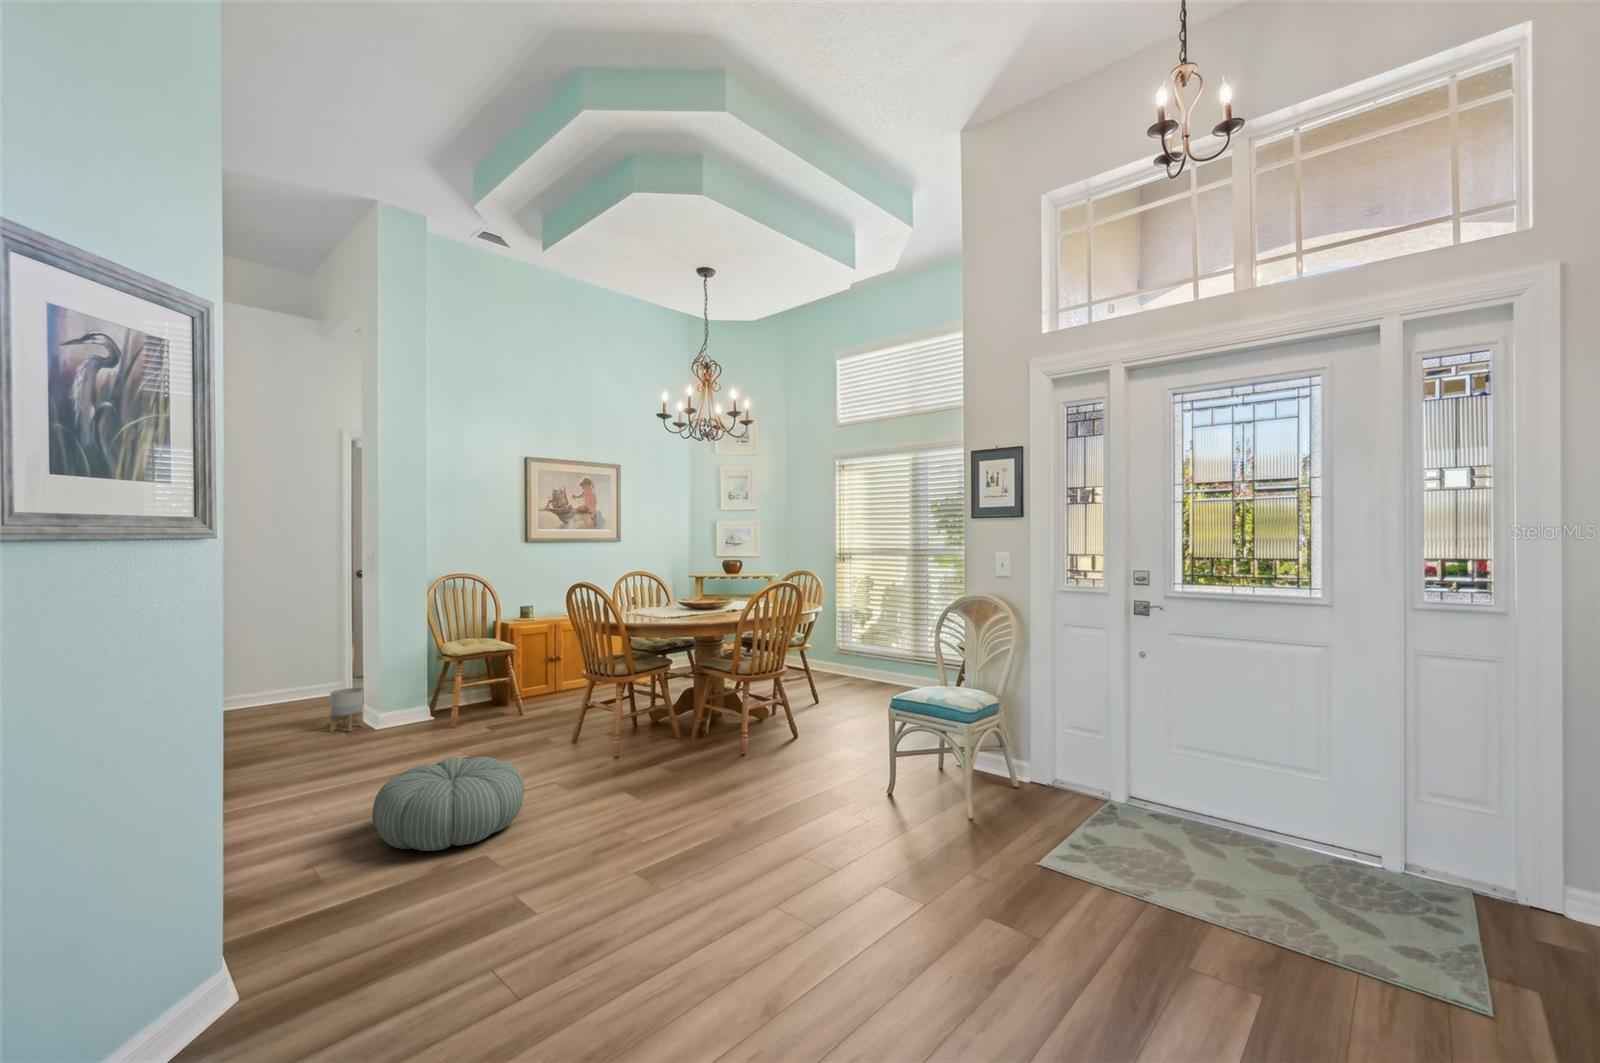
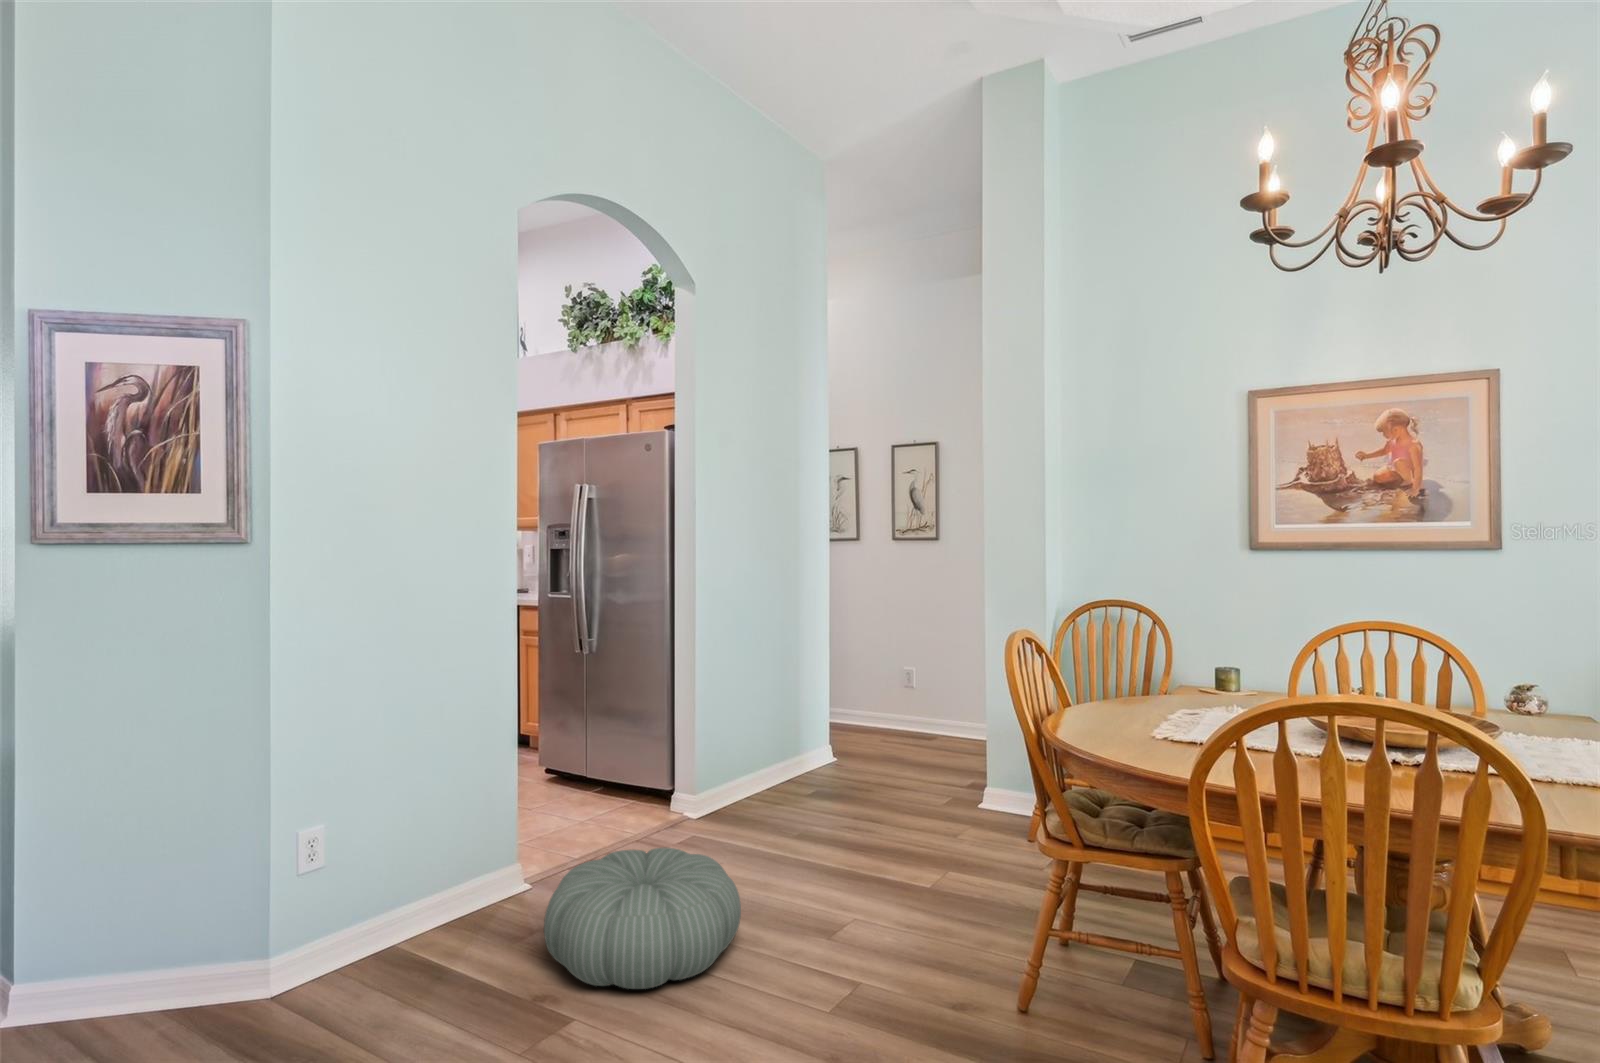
planter: present [330,688,364,732] -> none [933,730,969,788]

